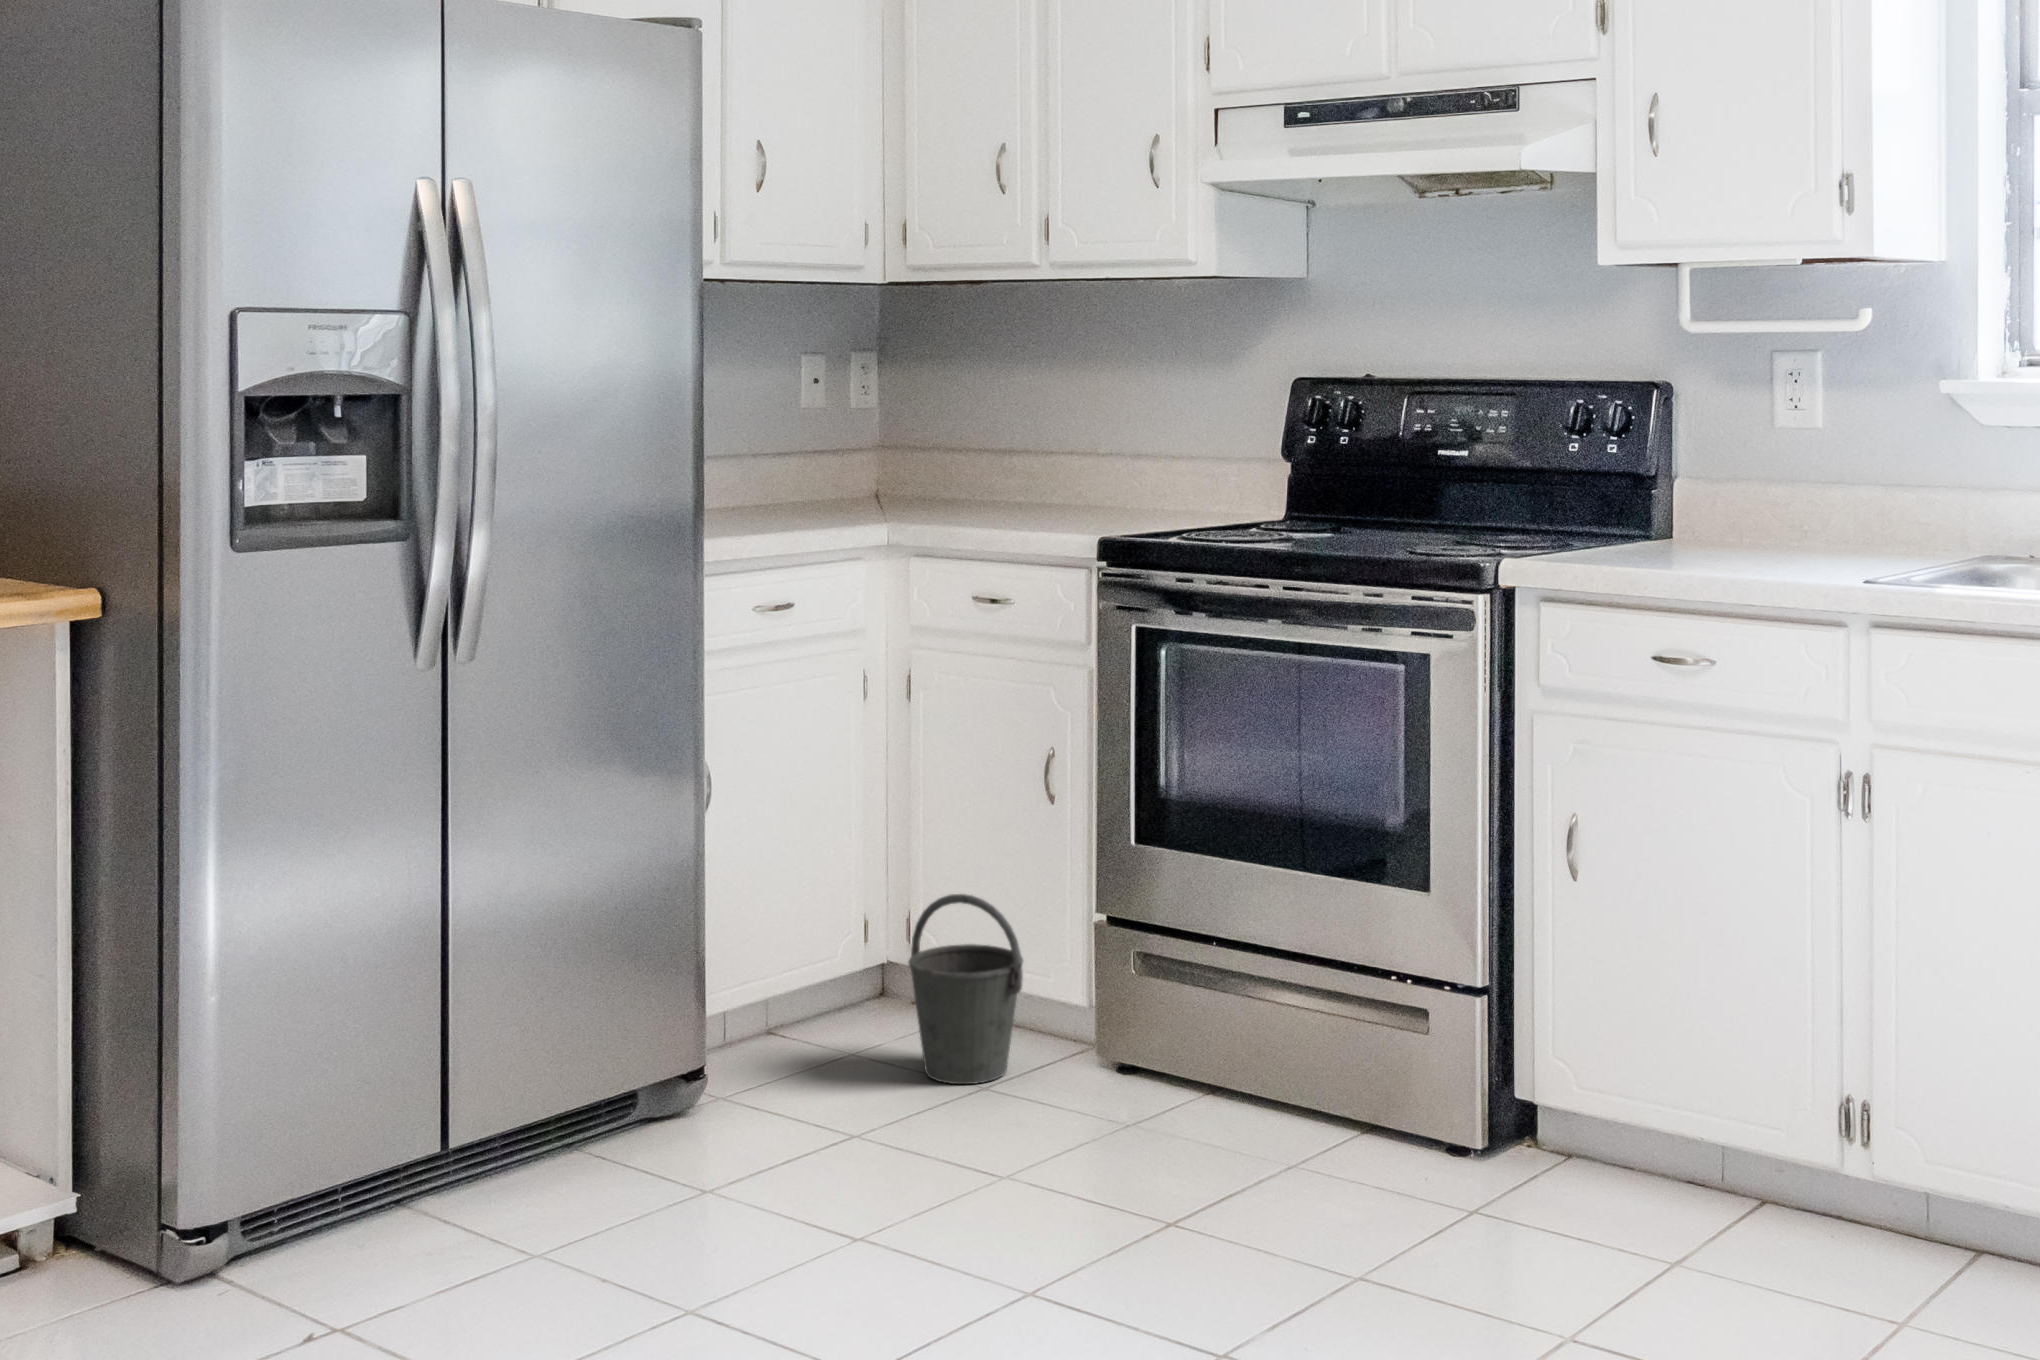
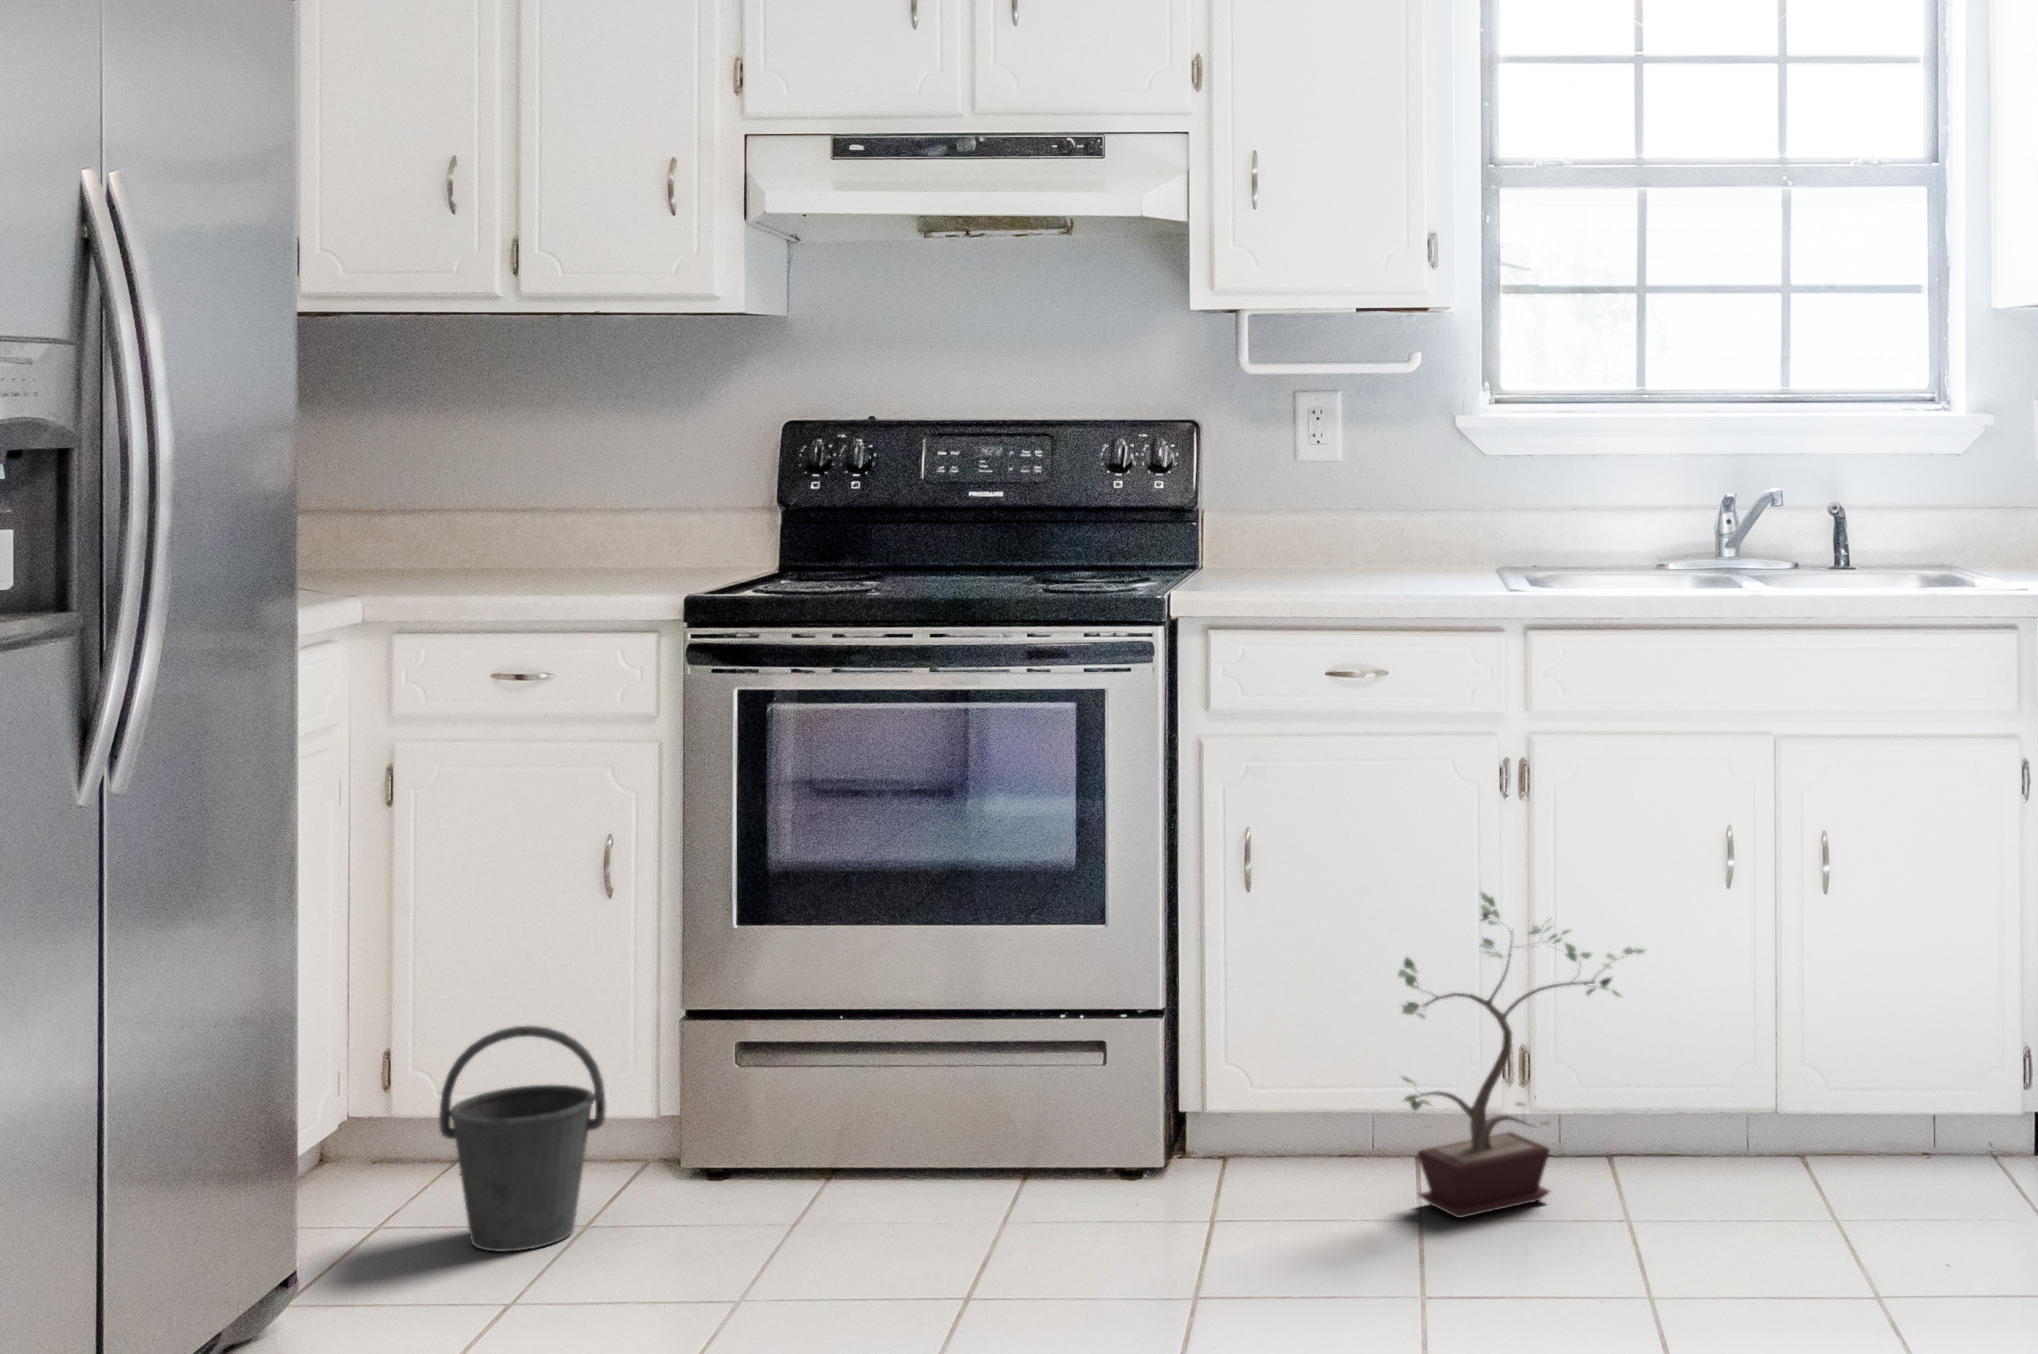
potted plant: none [1625,926,1965,1293] -> present [1398,893,1645,1218]

